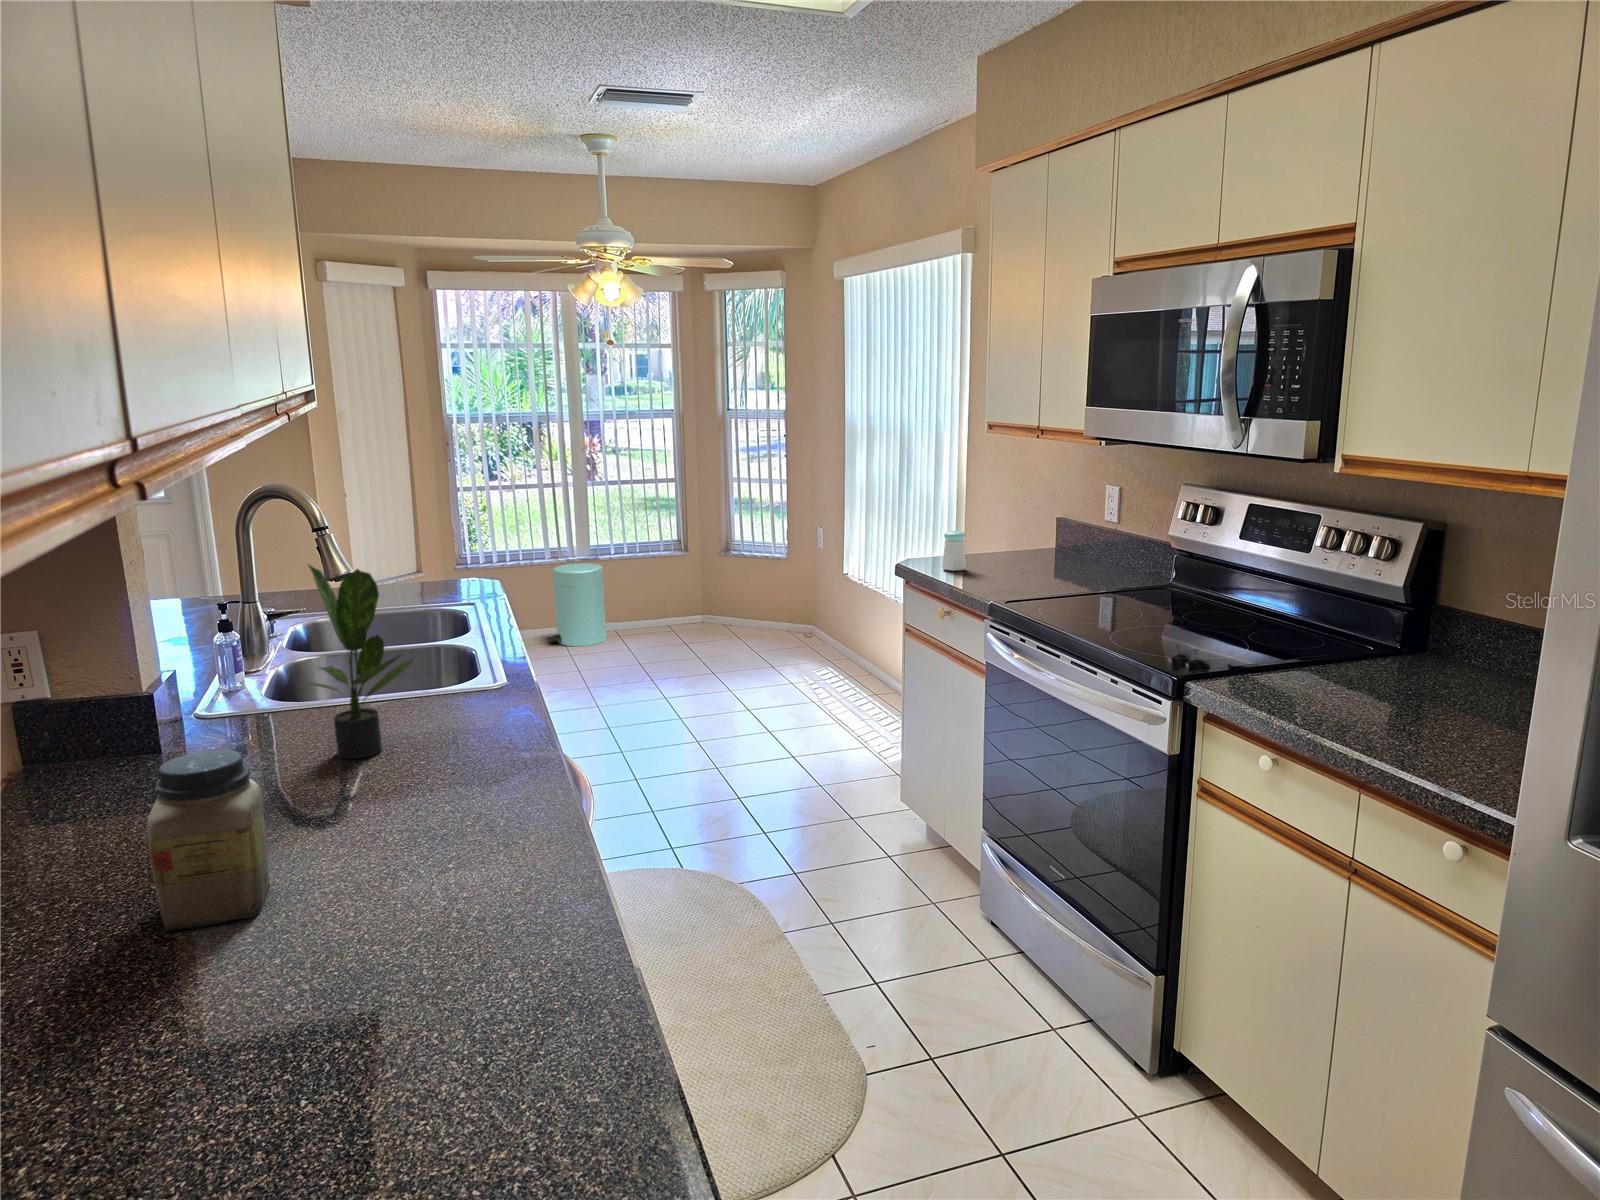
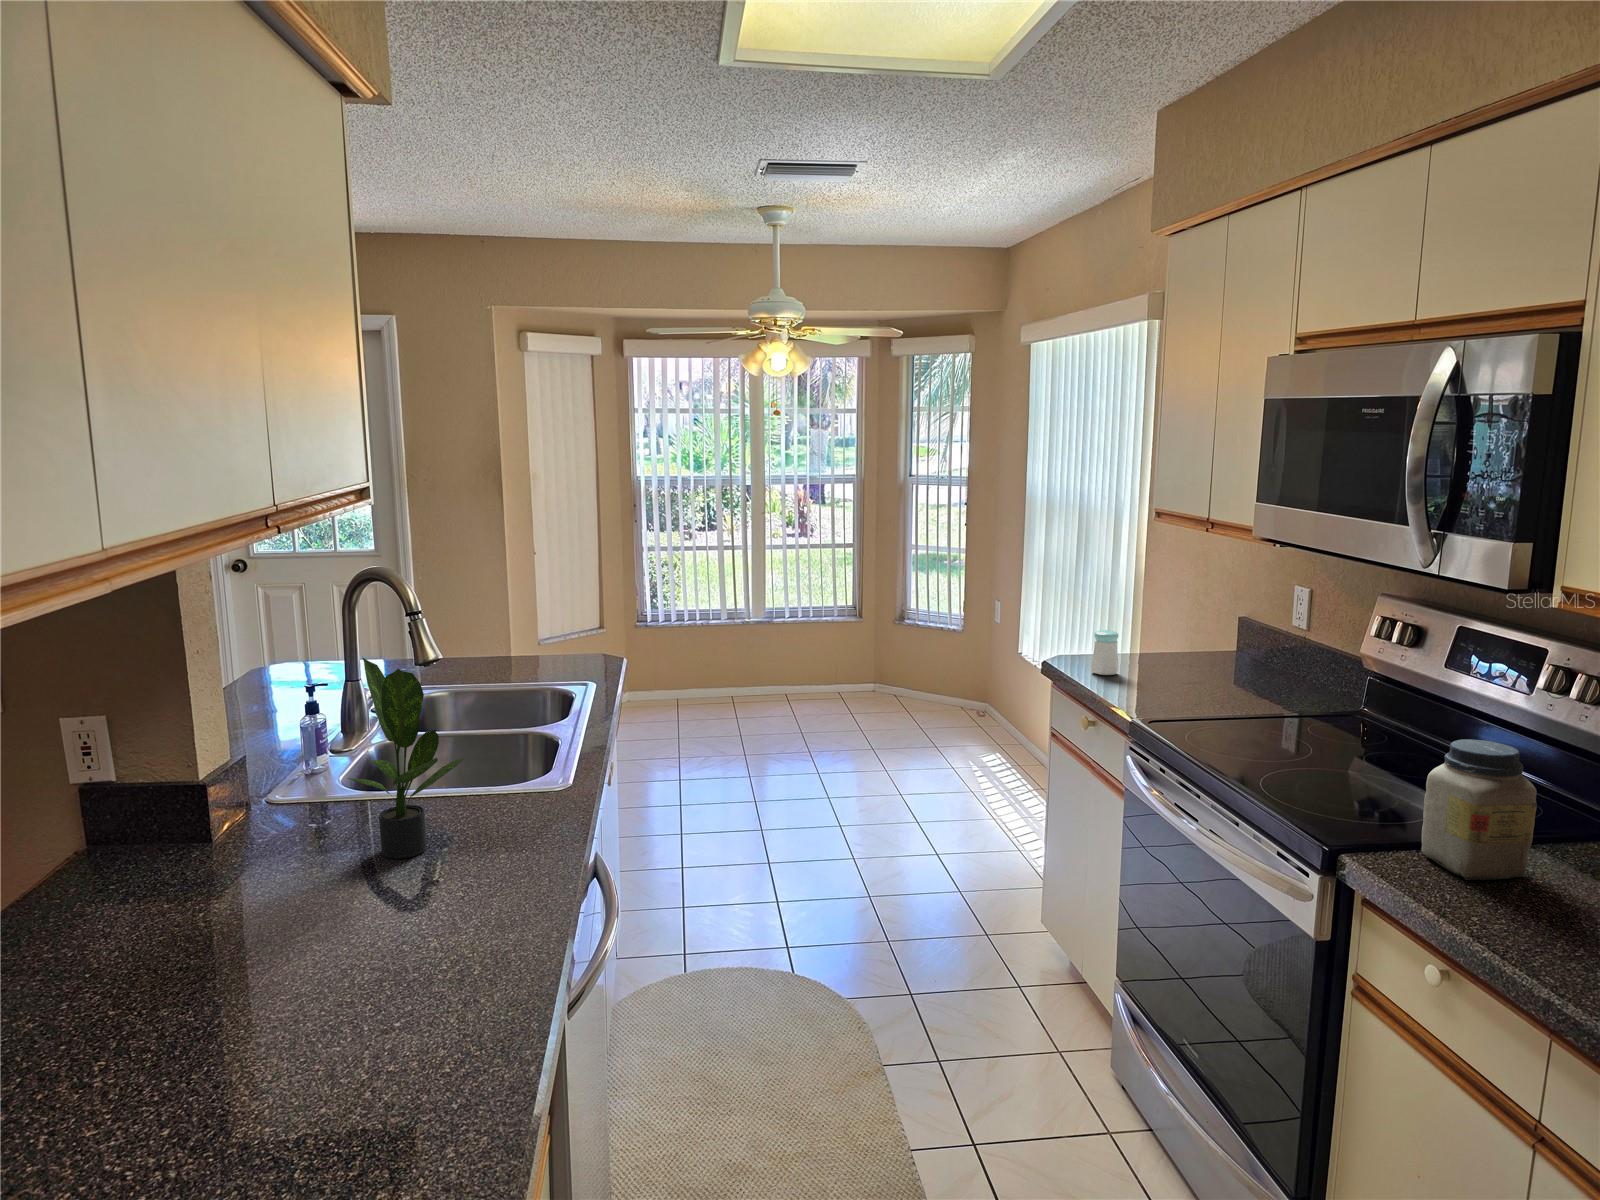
trash can: present [548,563,606,646] -> none [718,626,776,709]
jar: present [147,750,270,931] -> present [1421,739,1537,880]

